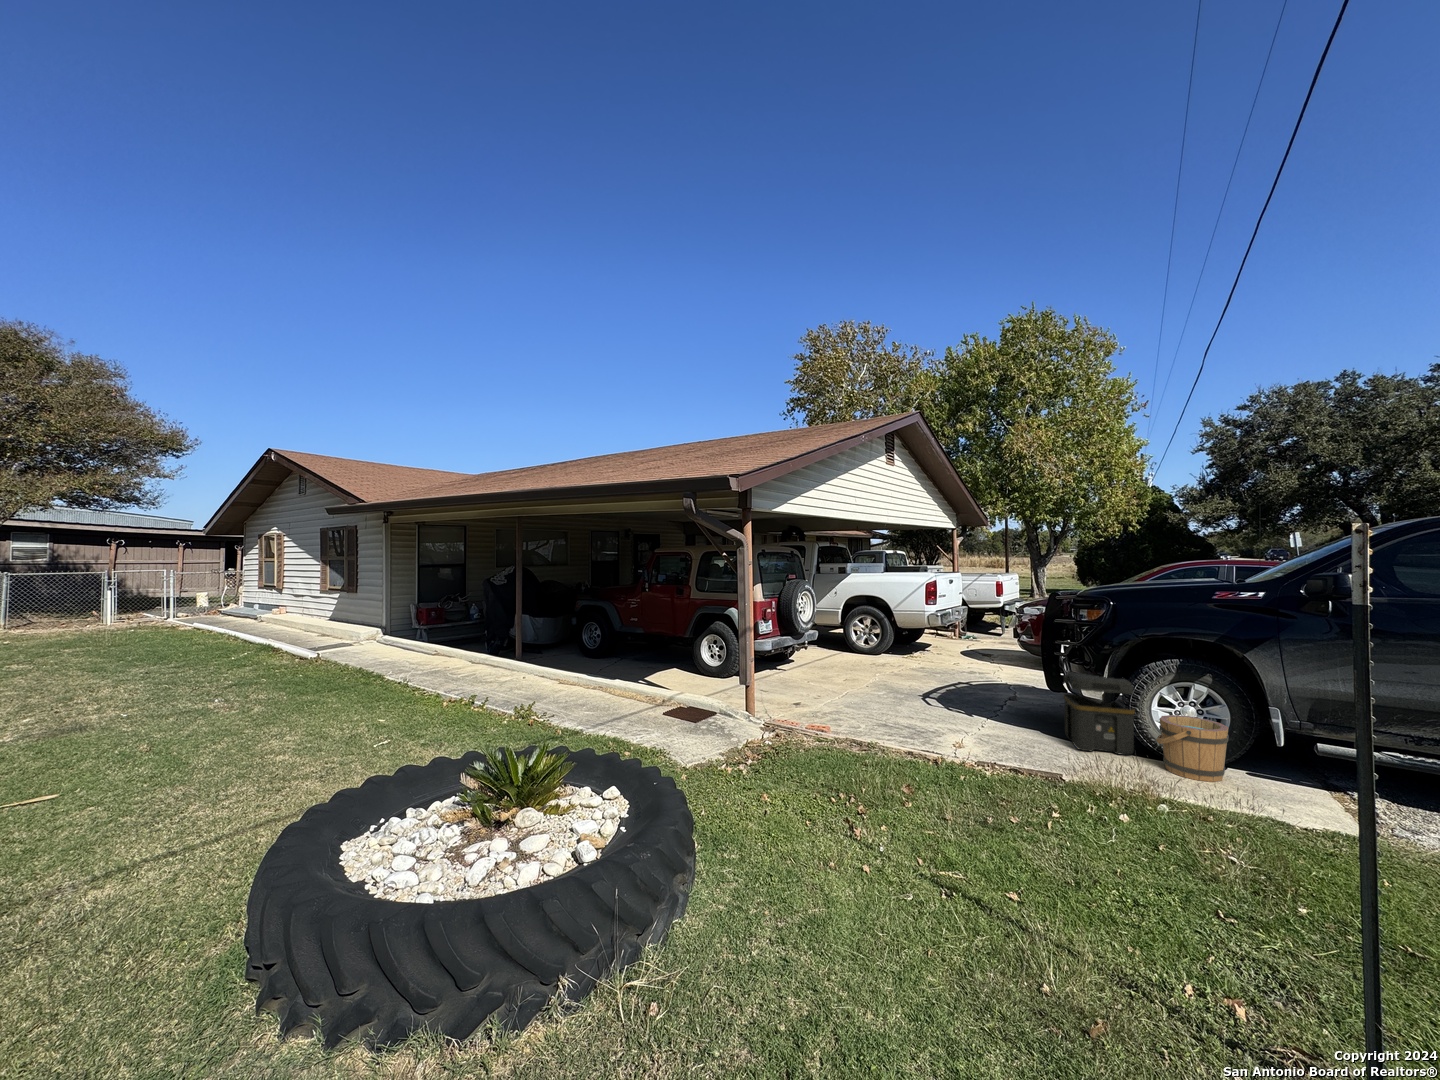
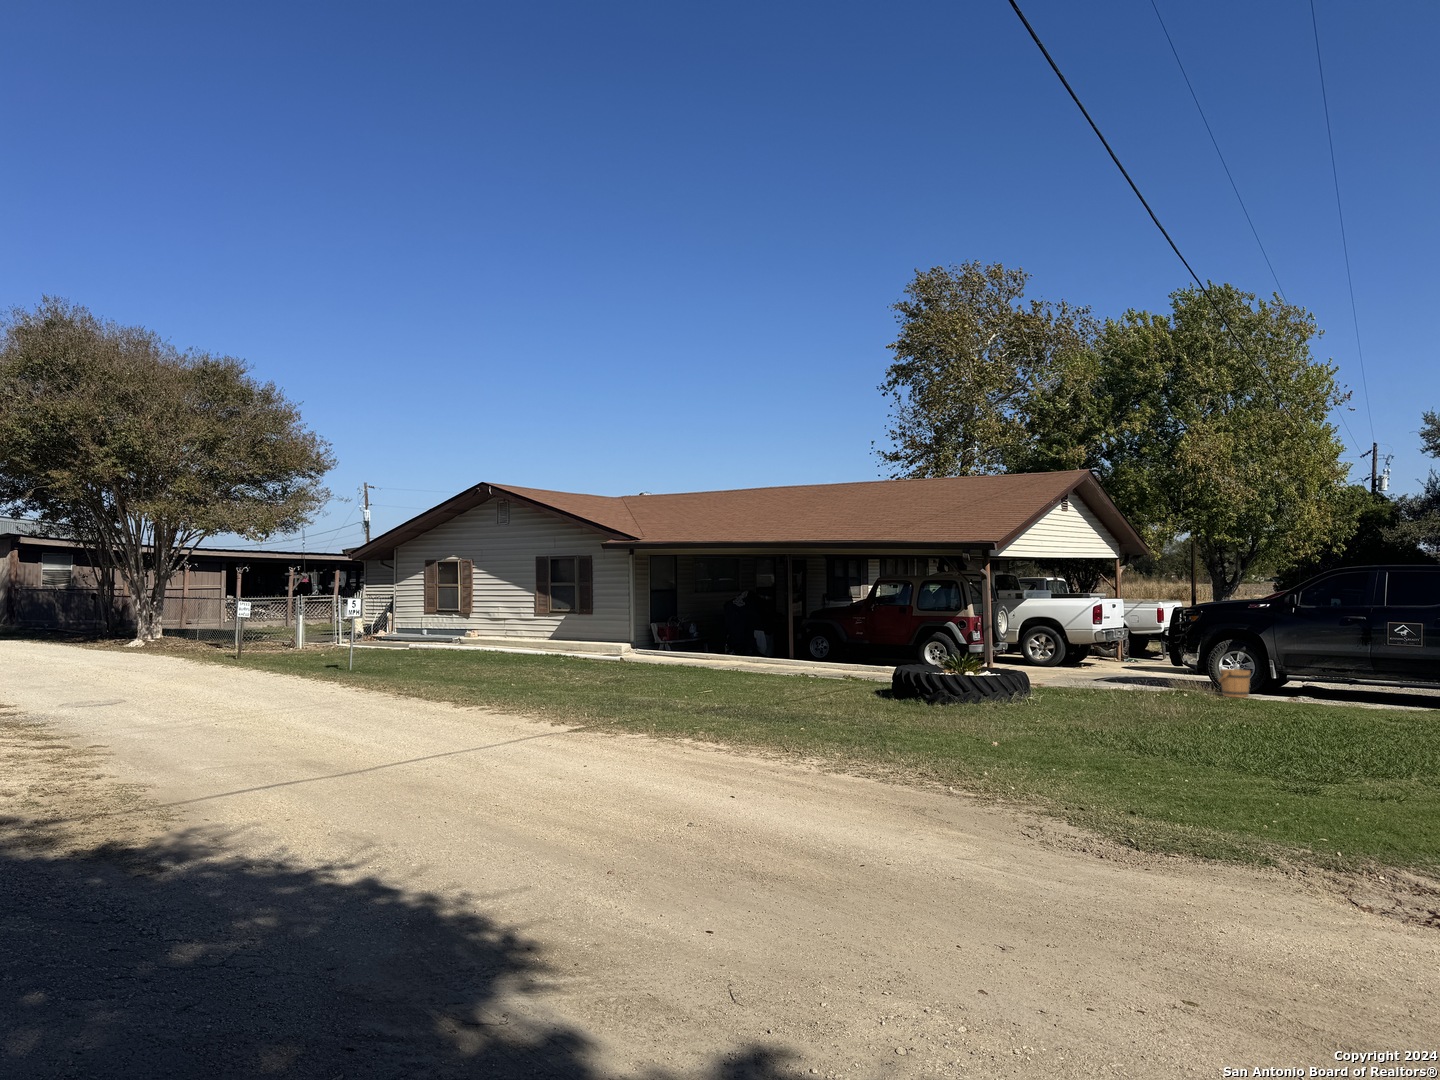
toolbox: present [1064,672,1135,755] -> none [1176,651,1211,693]

